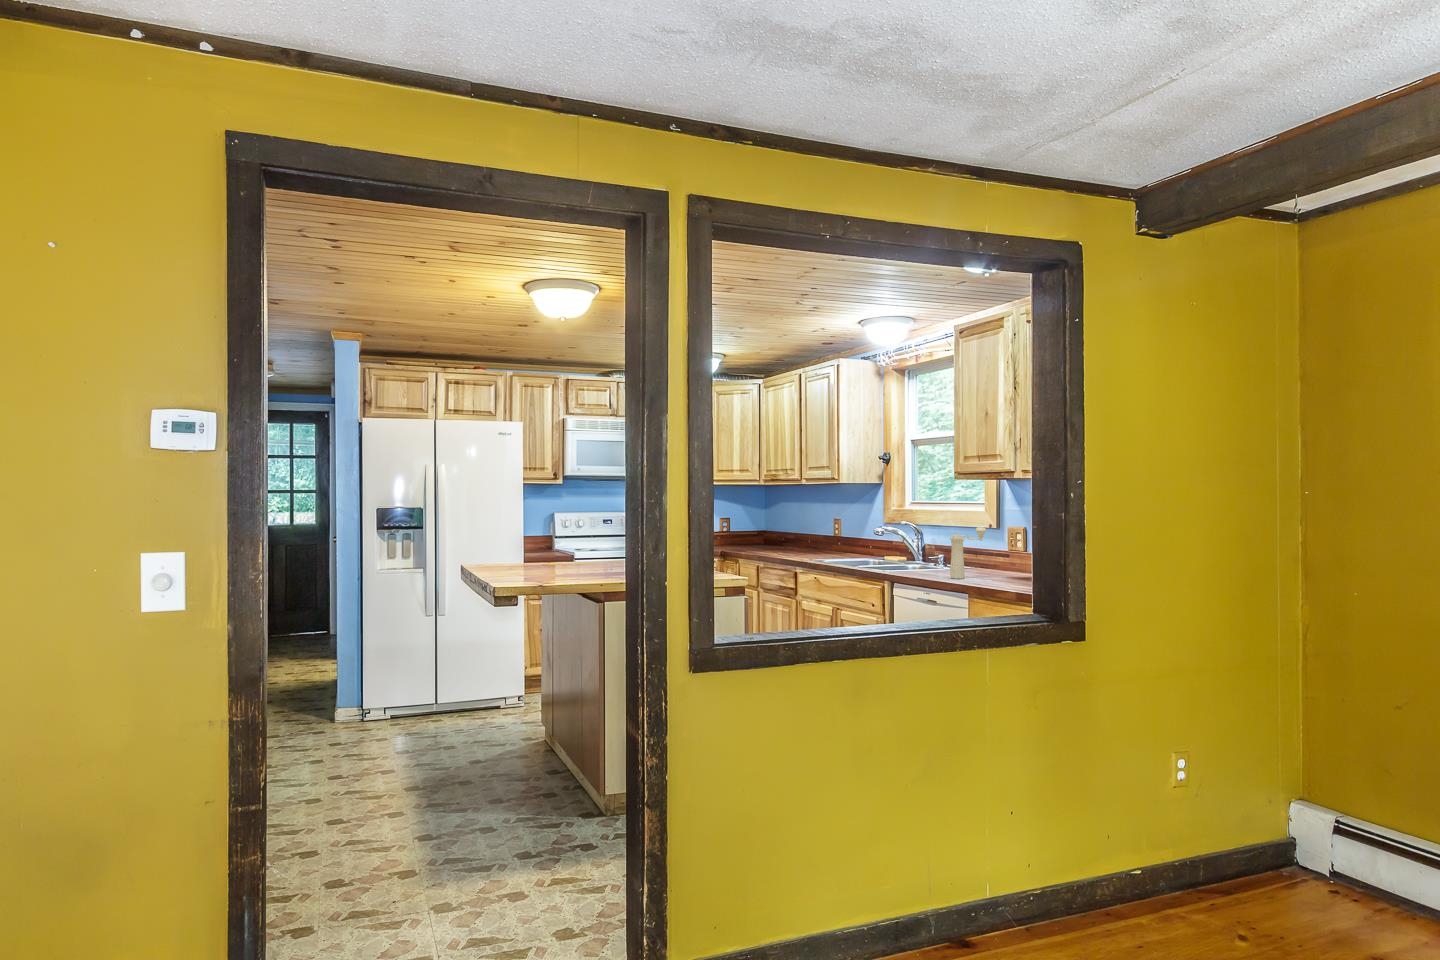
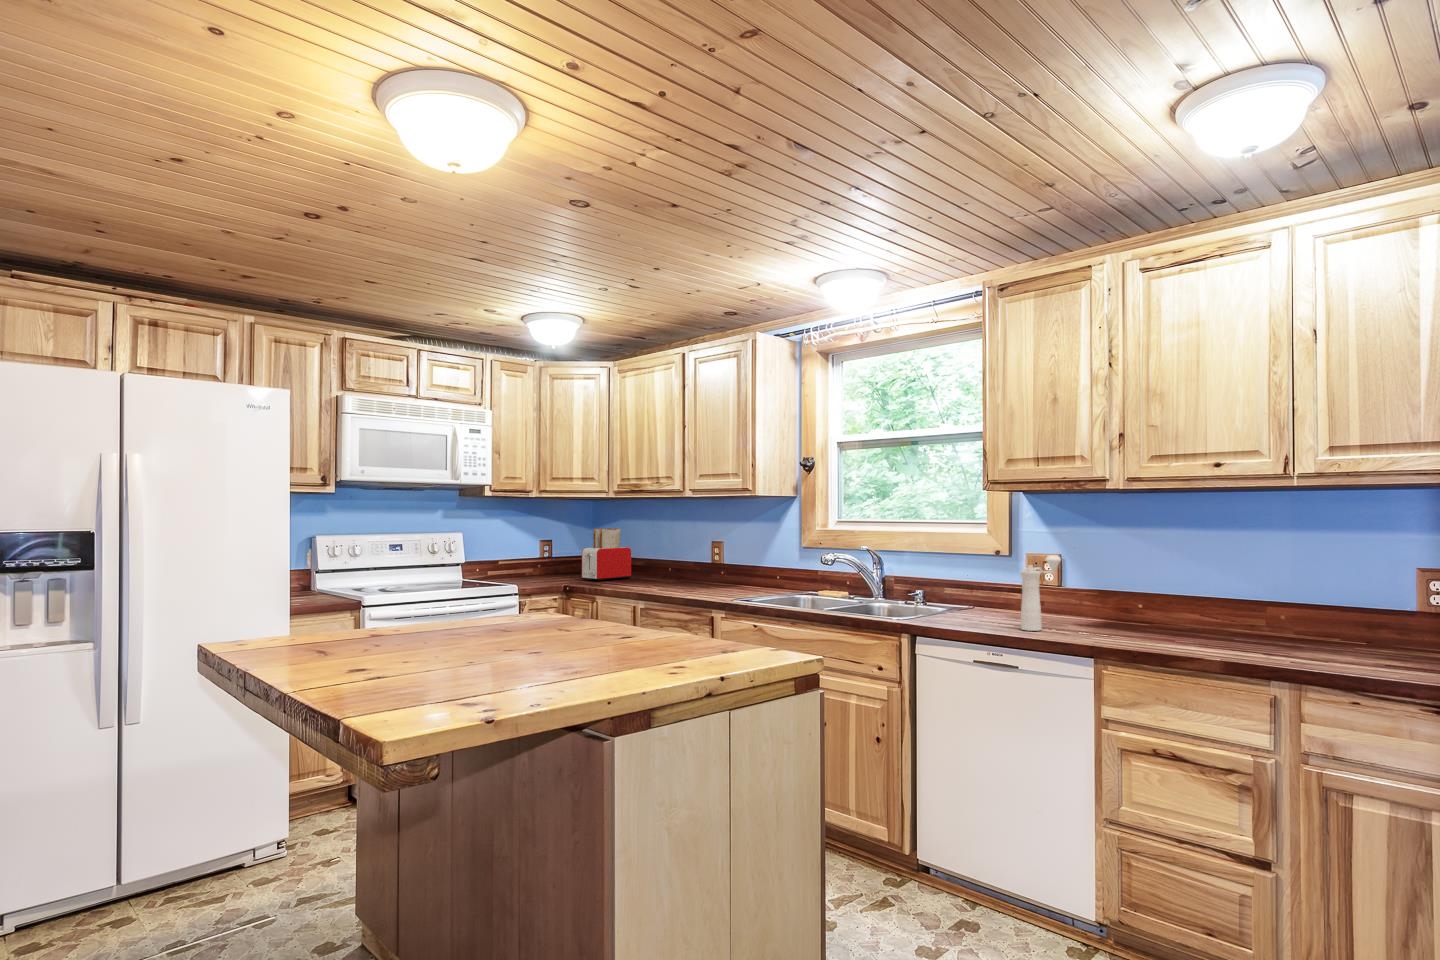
toaster: none [742,508,781,548] -> present [582,528,631,581]

